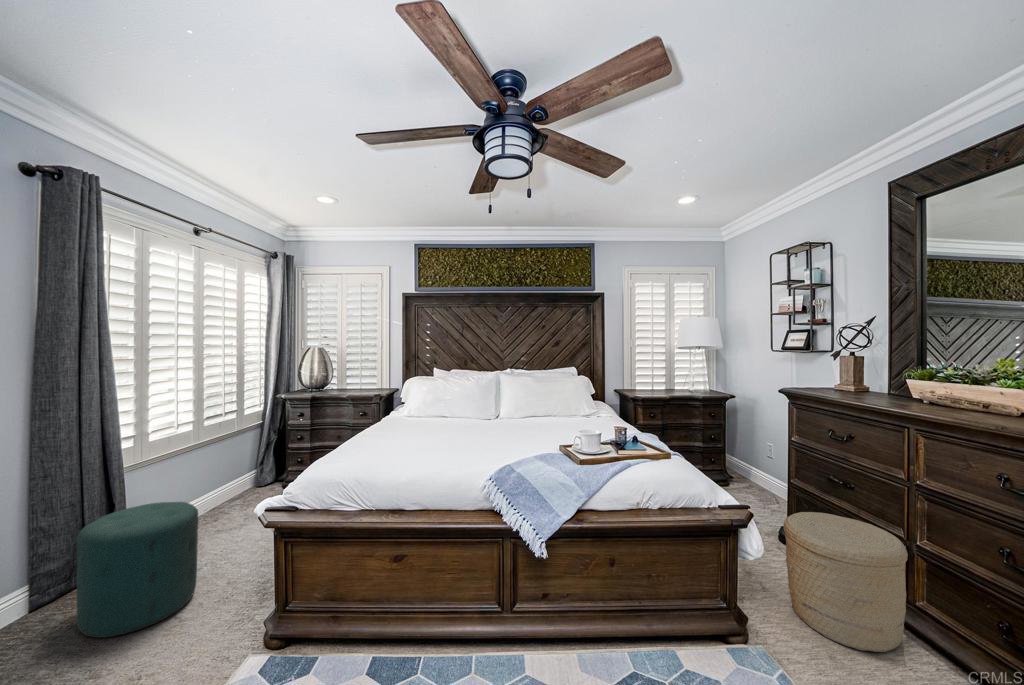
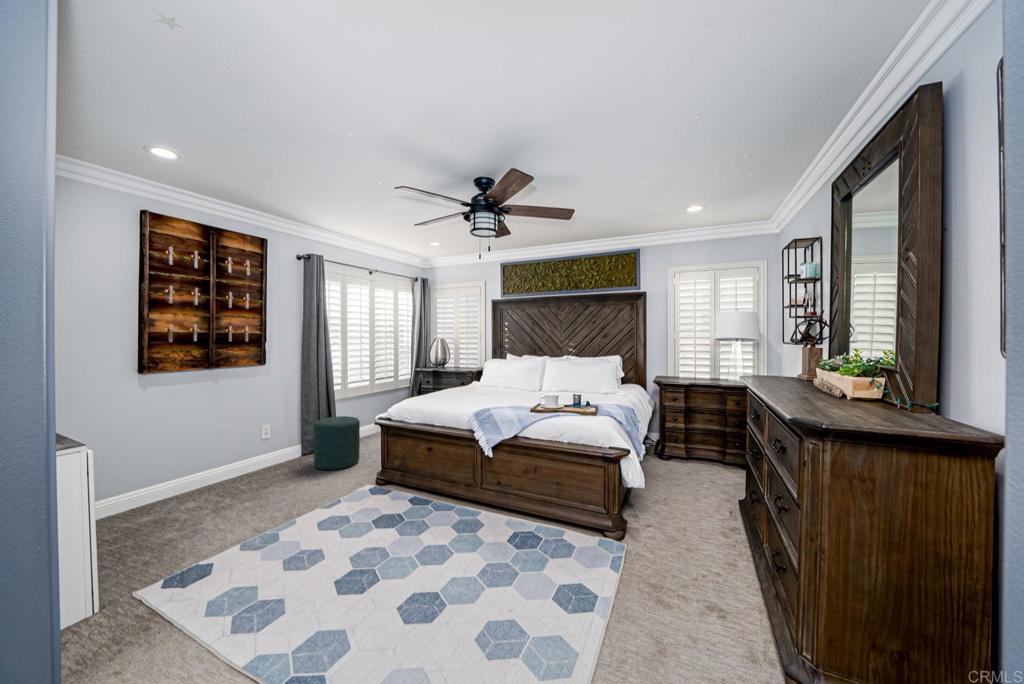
woven basket: present [784,512,908,652] -> none [667,465,746,557]

